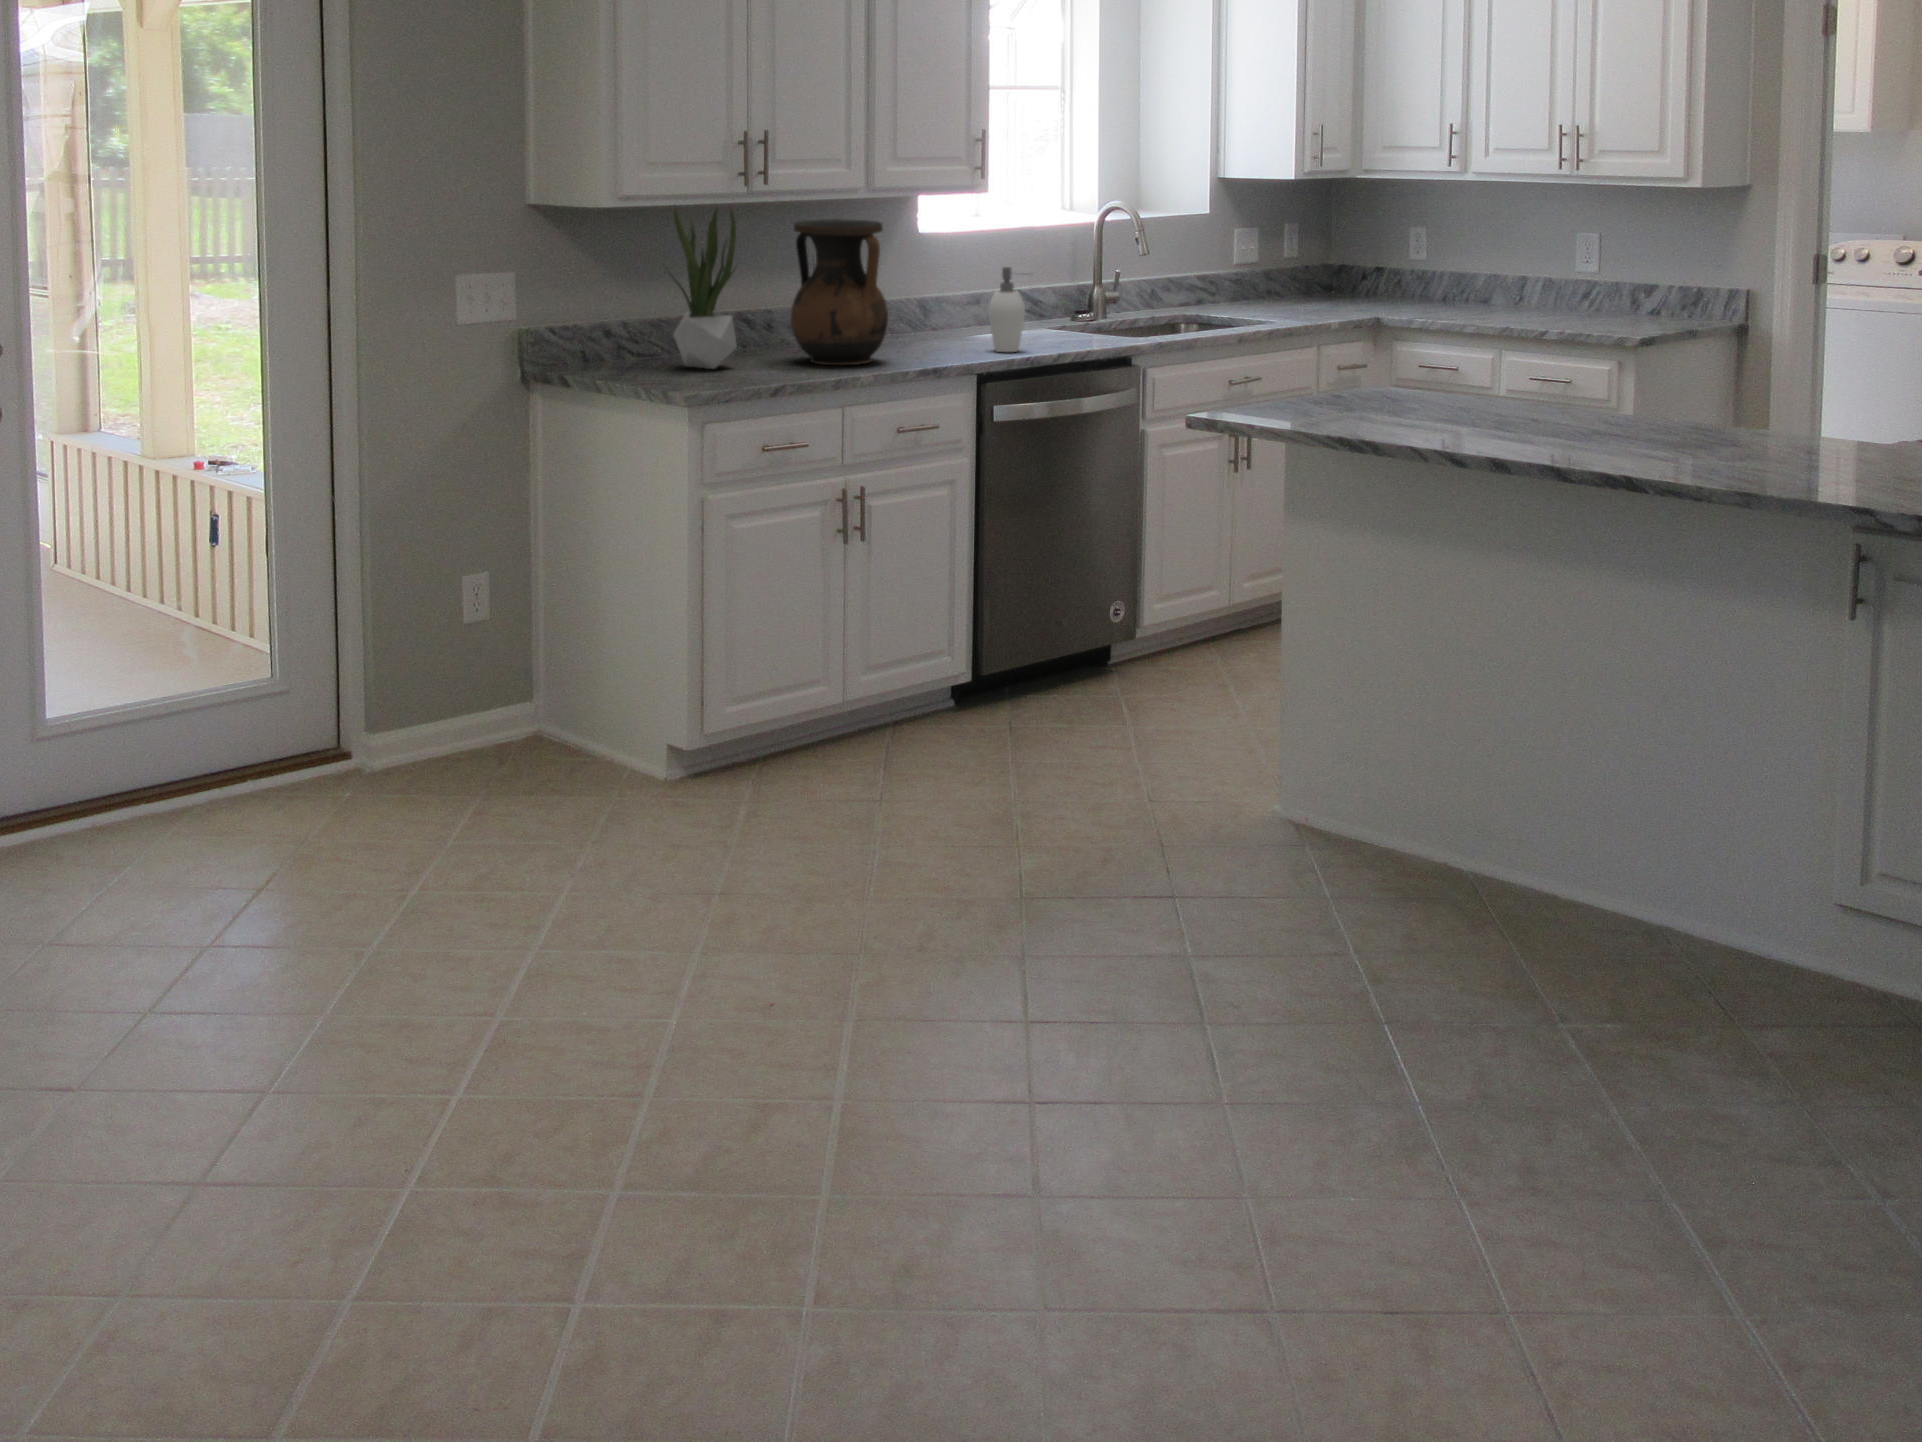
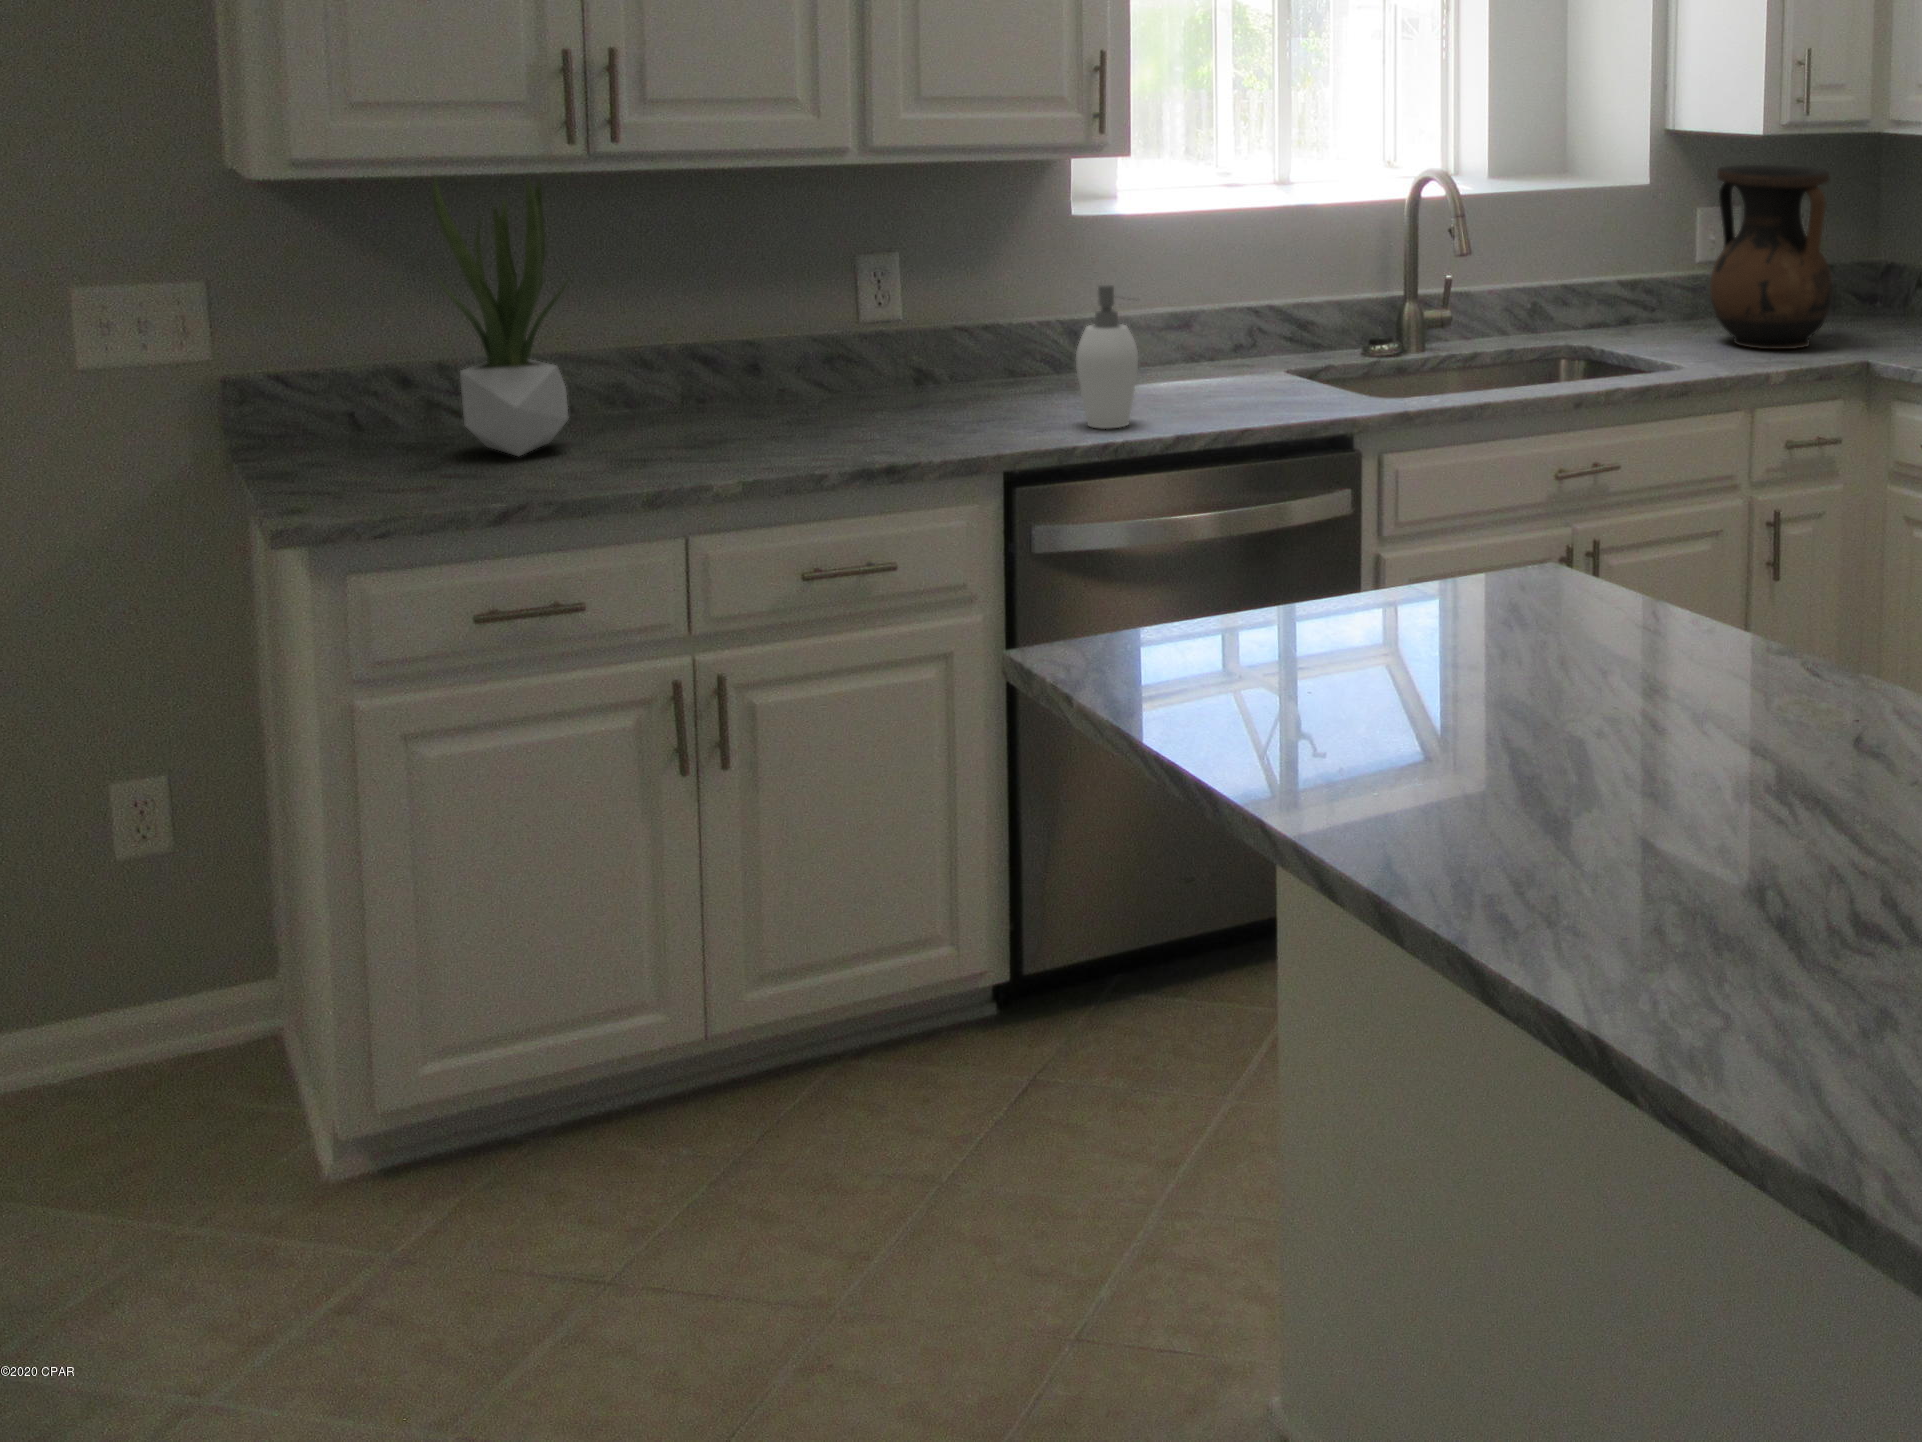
vase: present [791,219,888,365] -> present [1710,165,1833,349]

